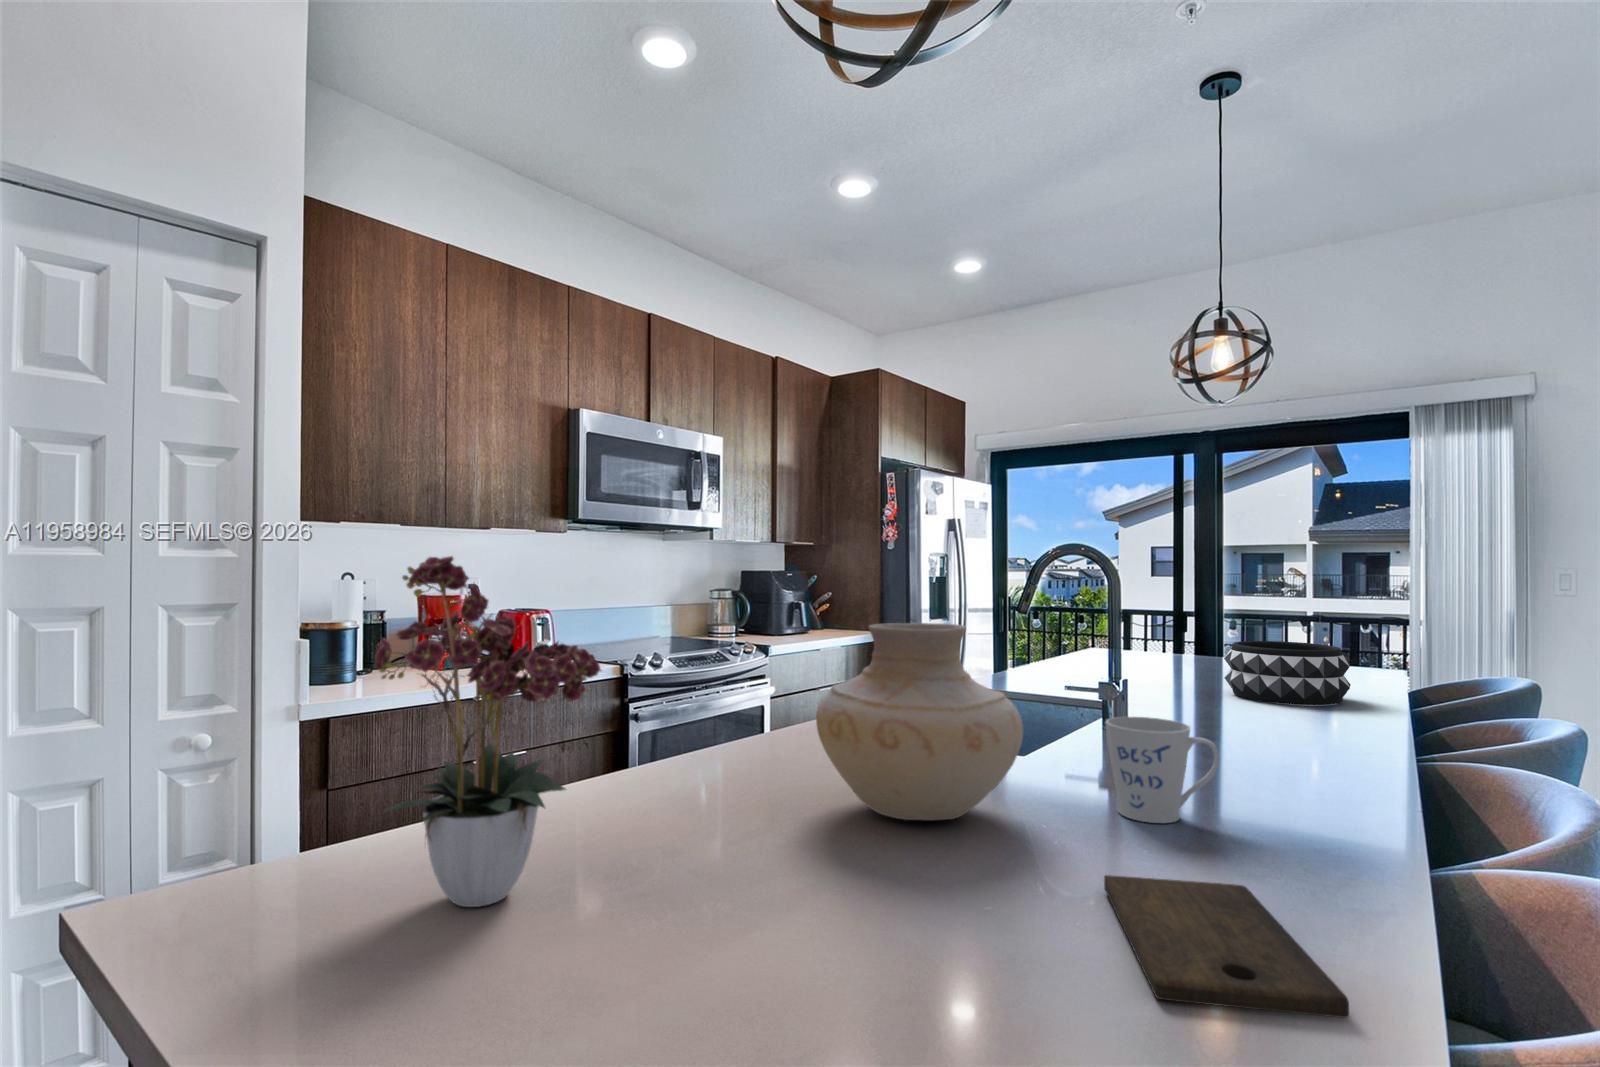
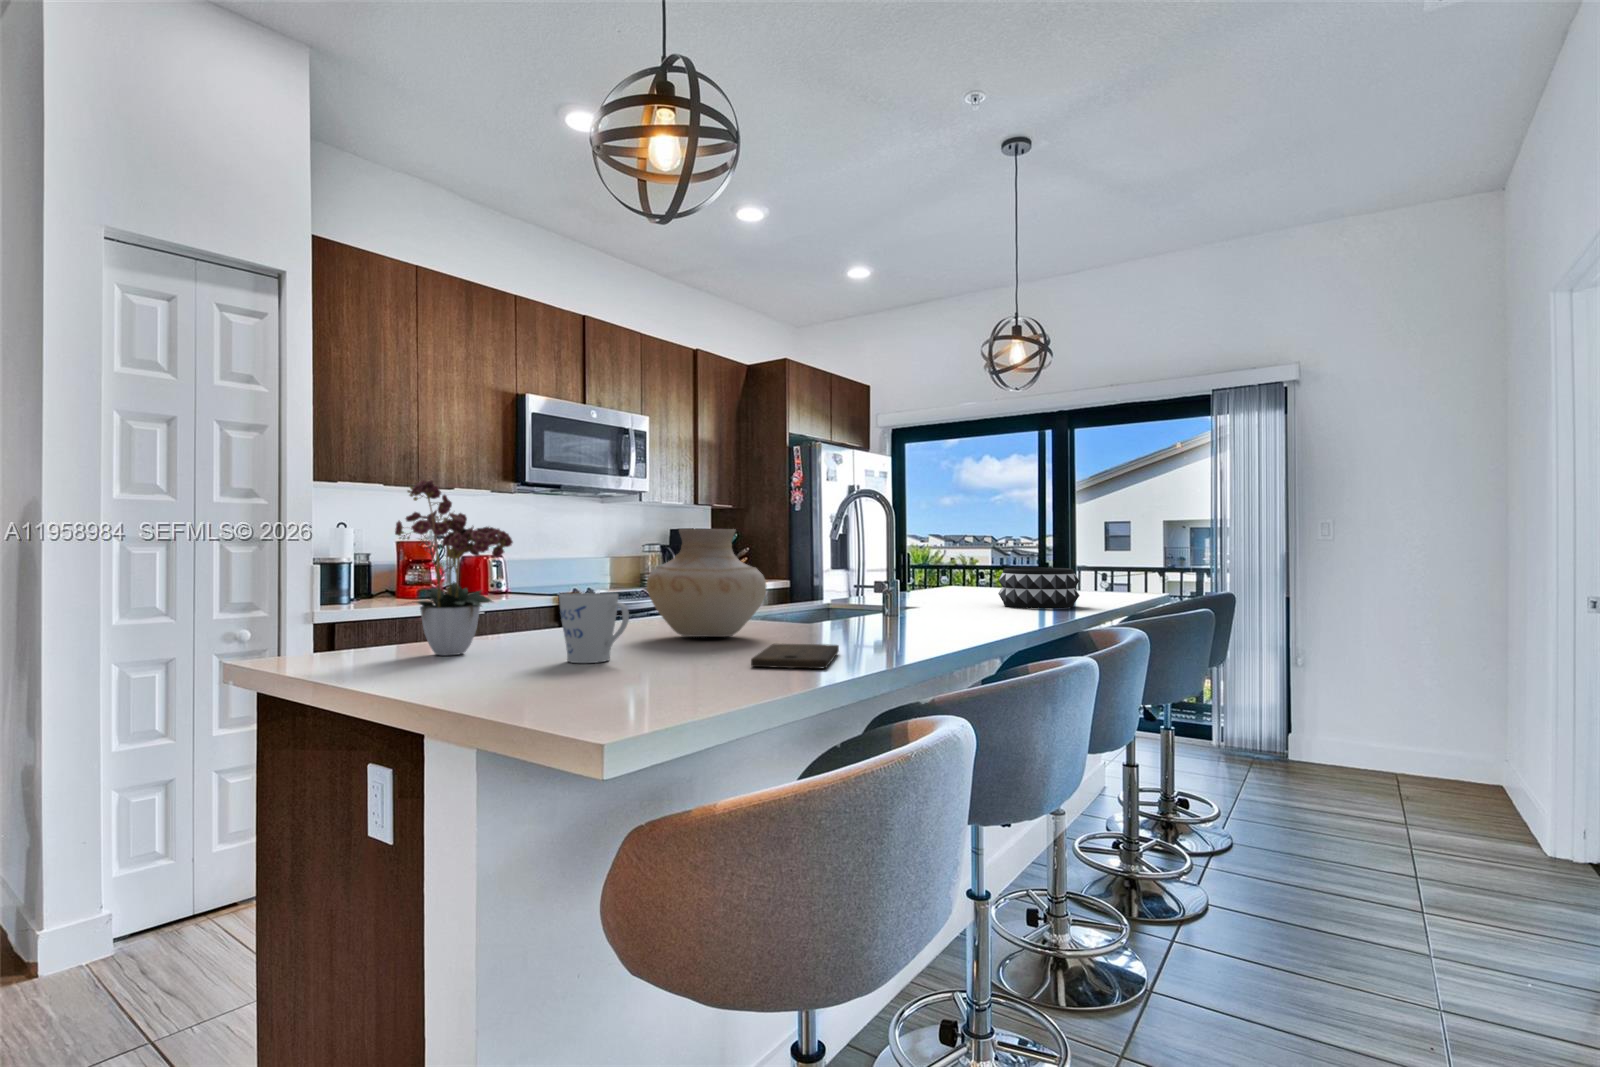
mug: present [1105,717,1219,823] -> present [559,593,629,663]

